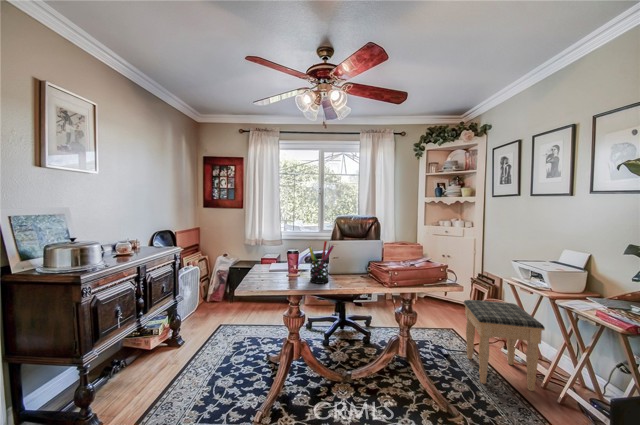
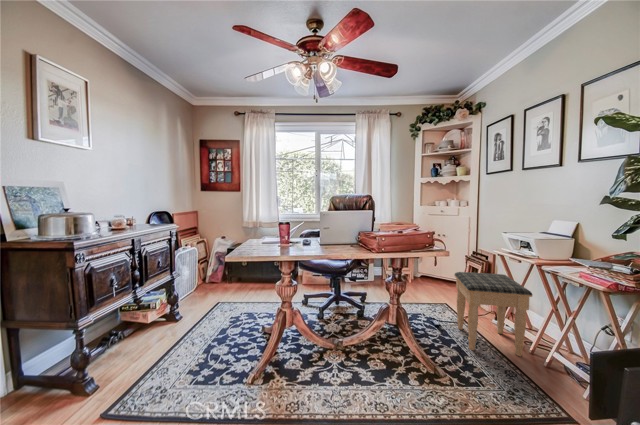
pen holder: present [309,241,334,284] -> none [298,210,323,251]

